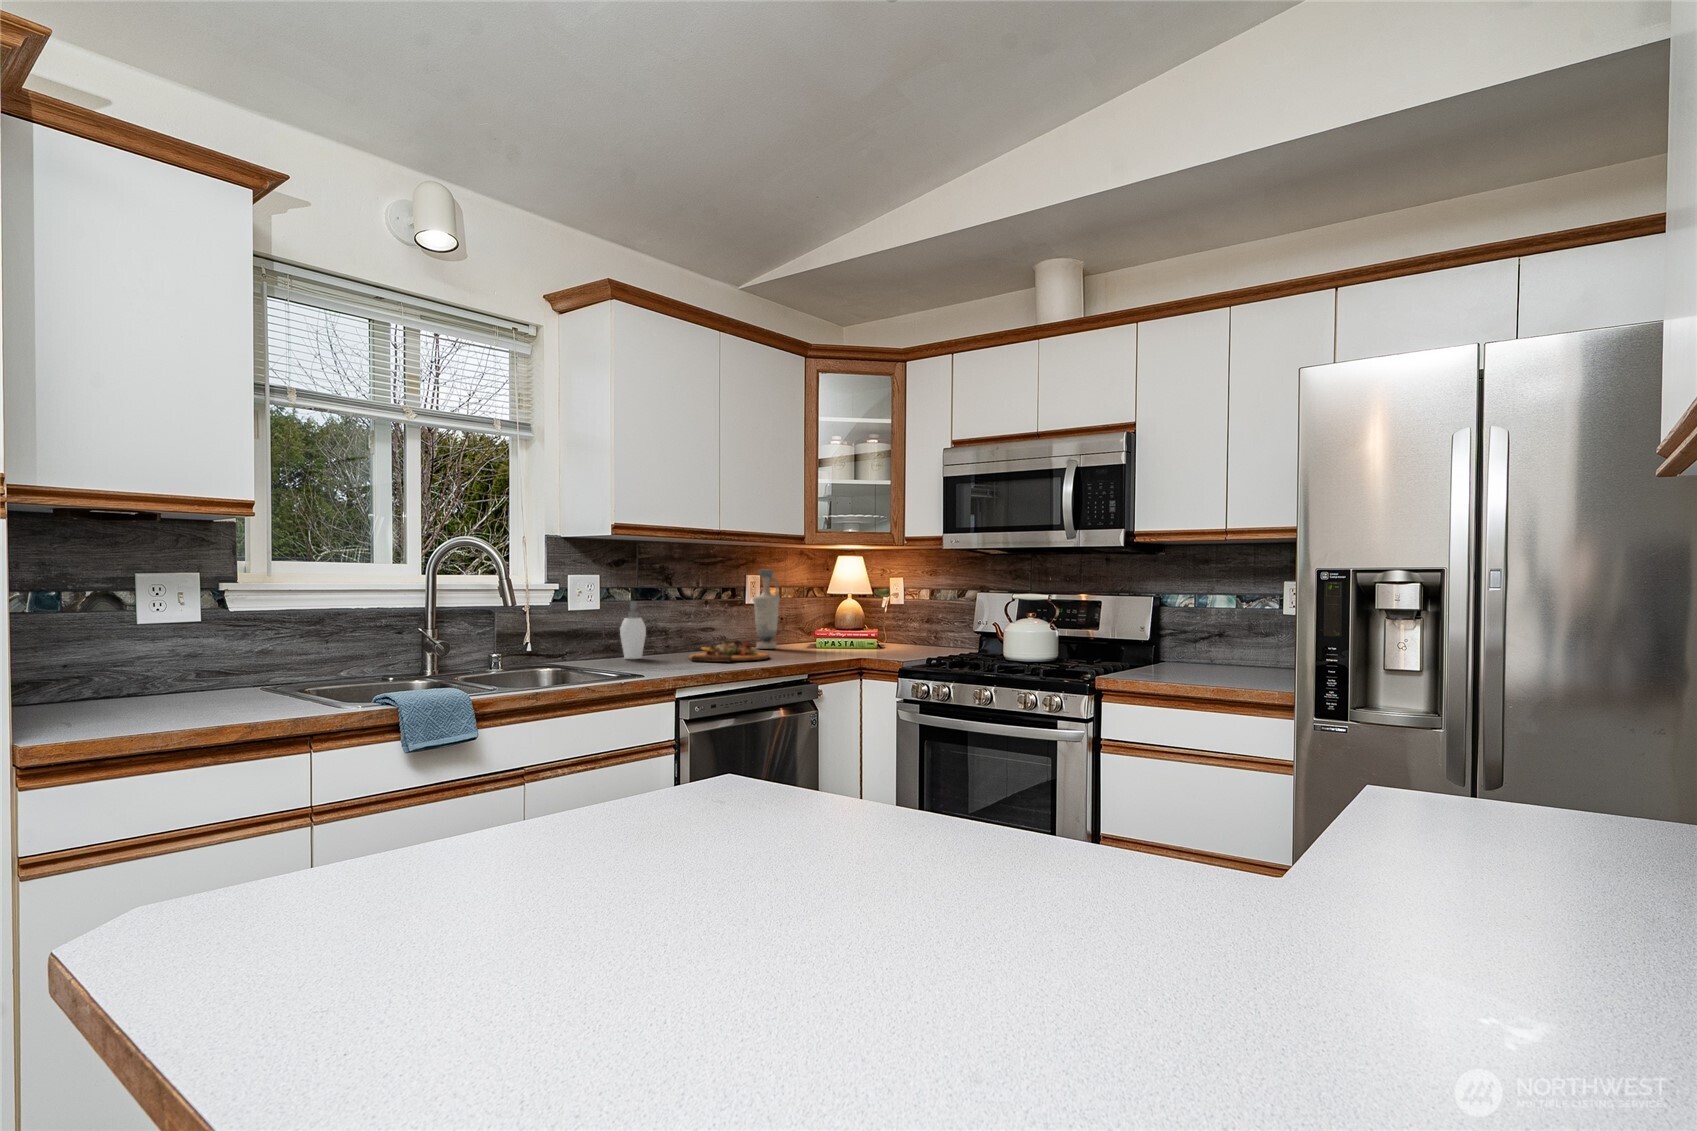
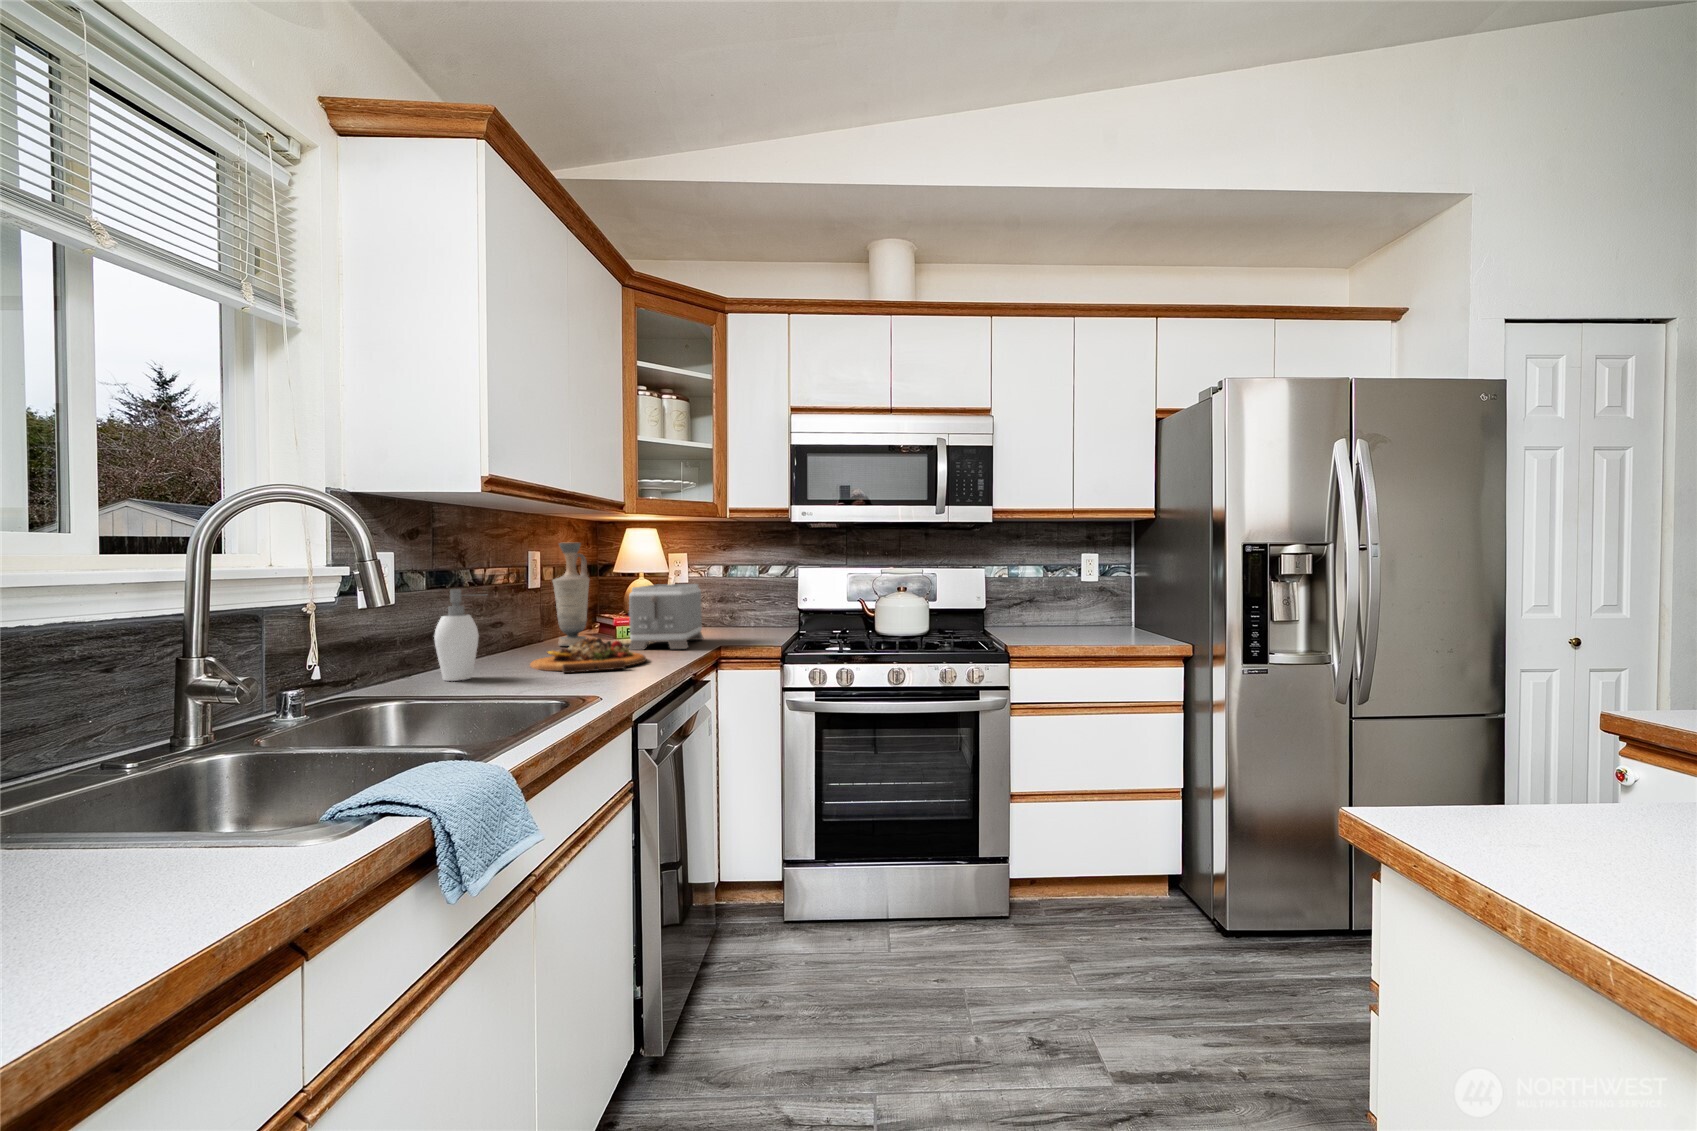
toaster: none [787,604,869,656] -> present [629,584,703,650]

